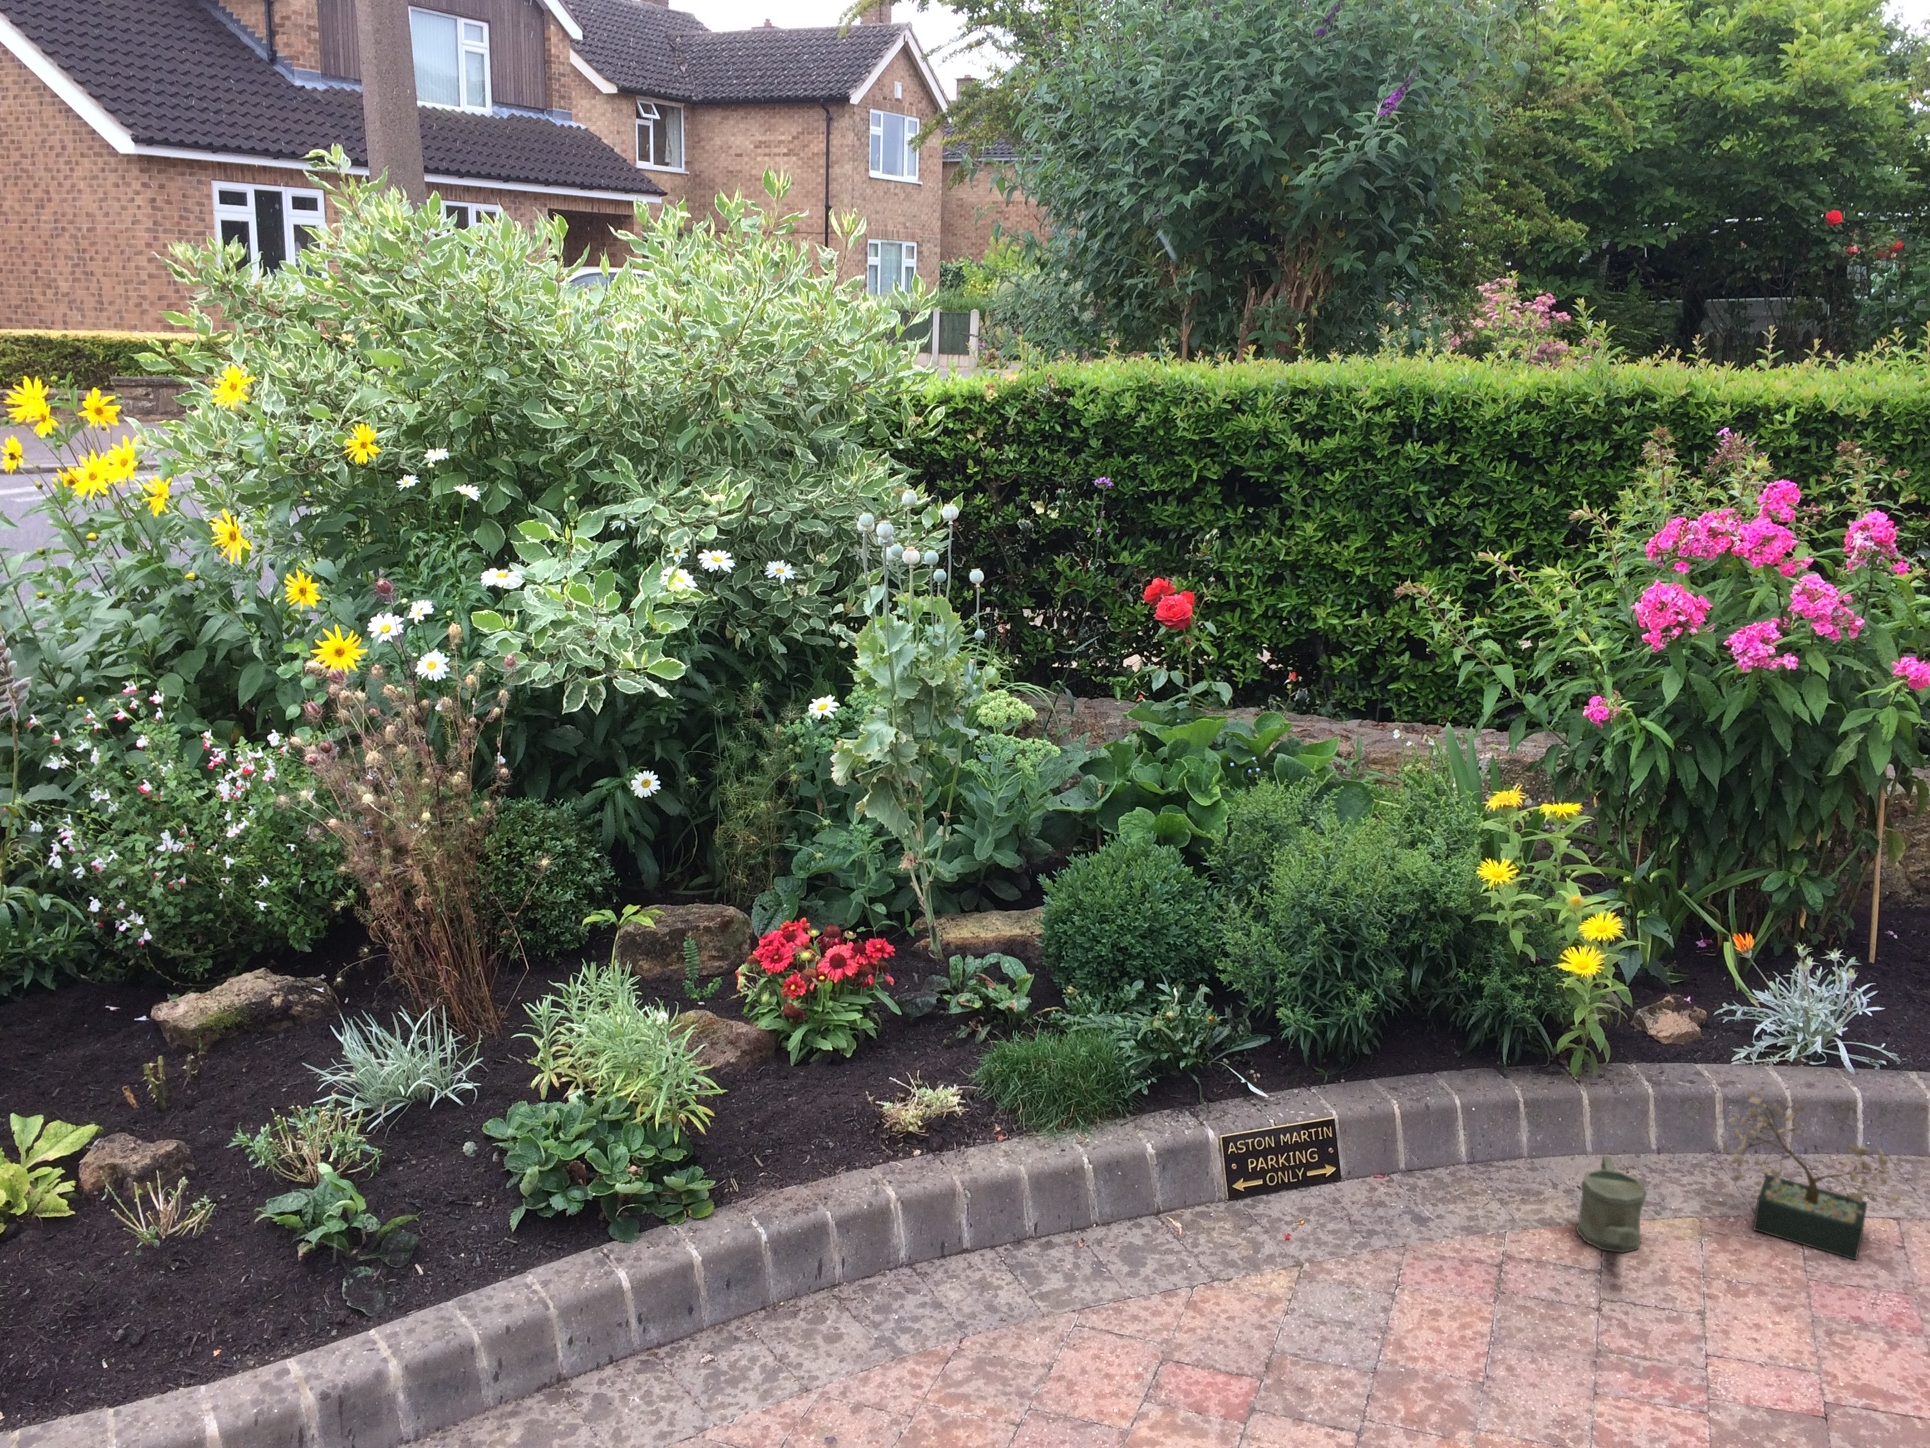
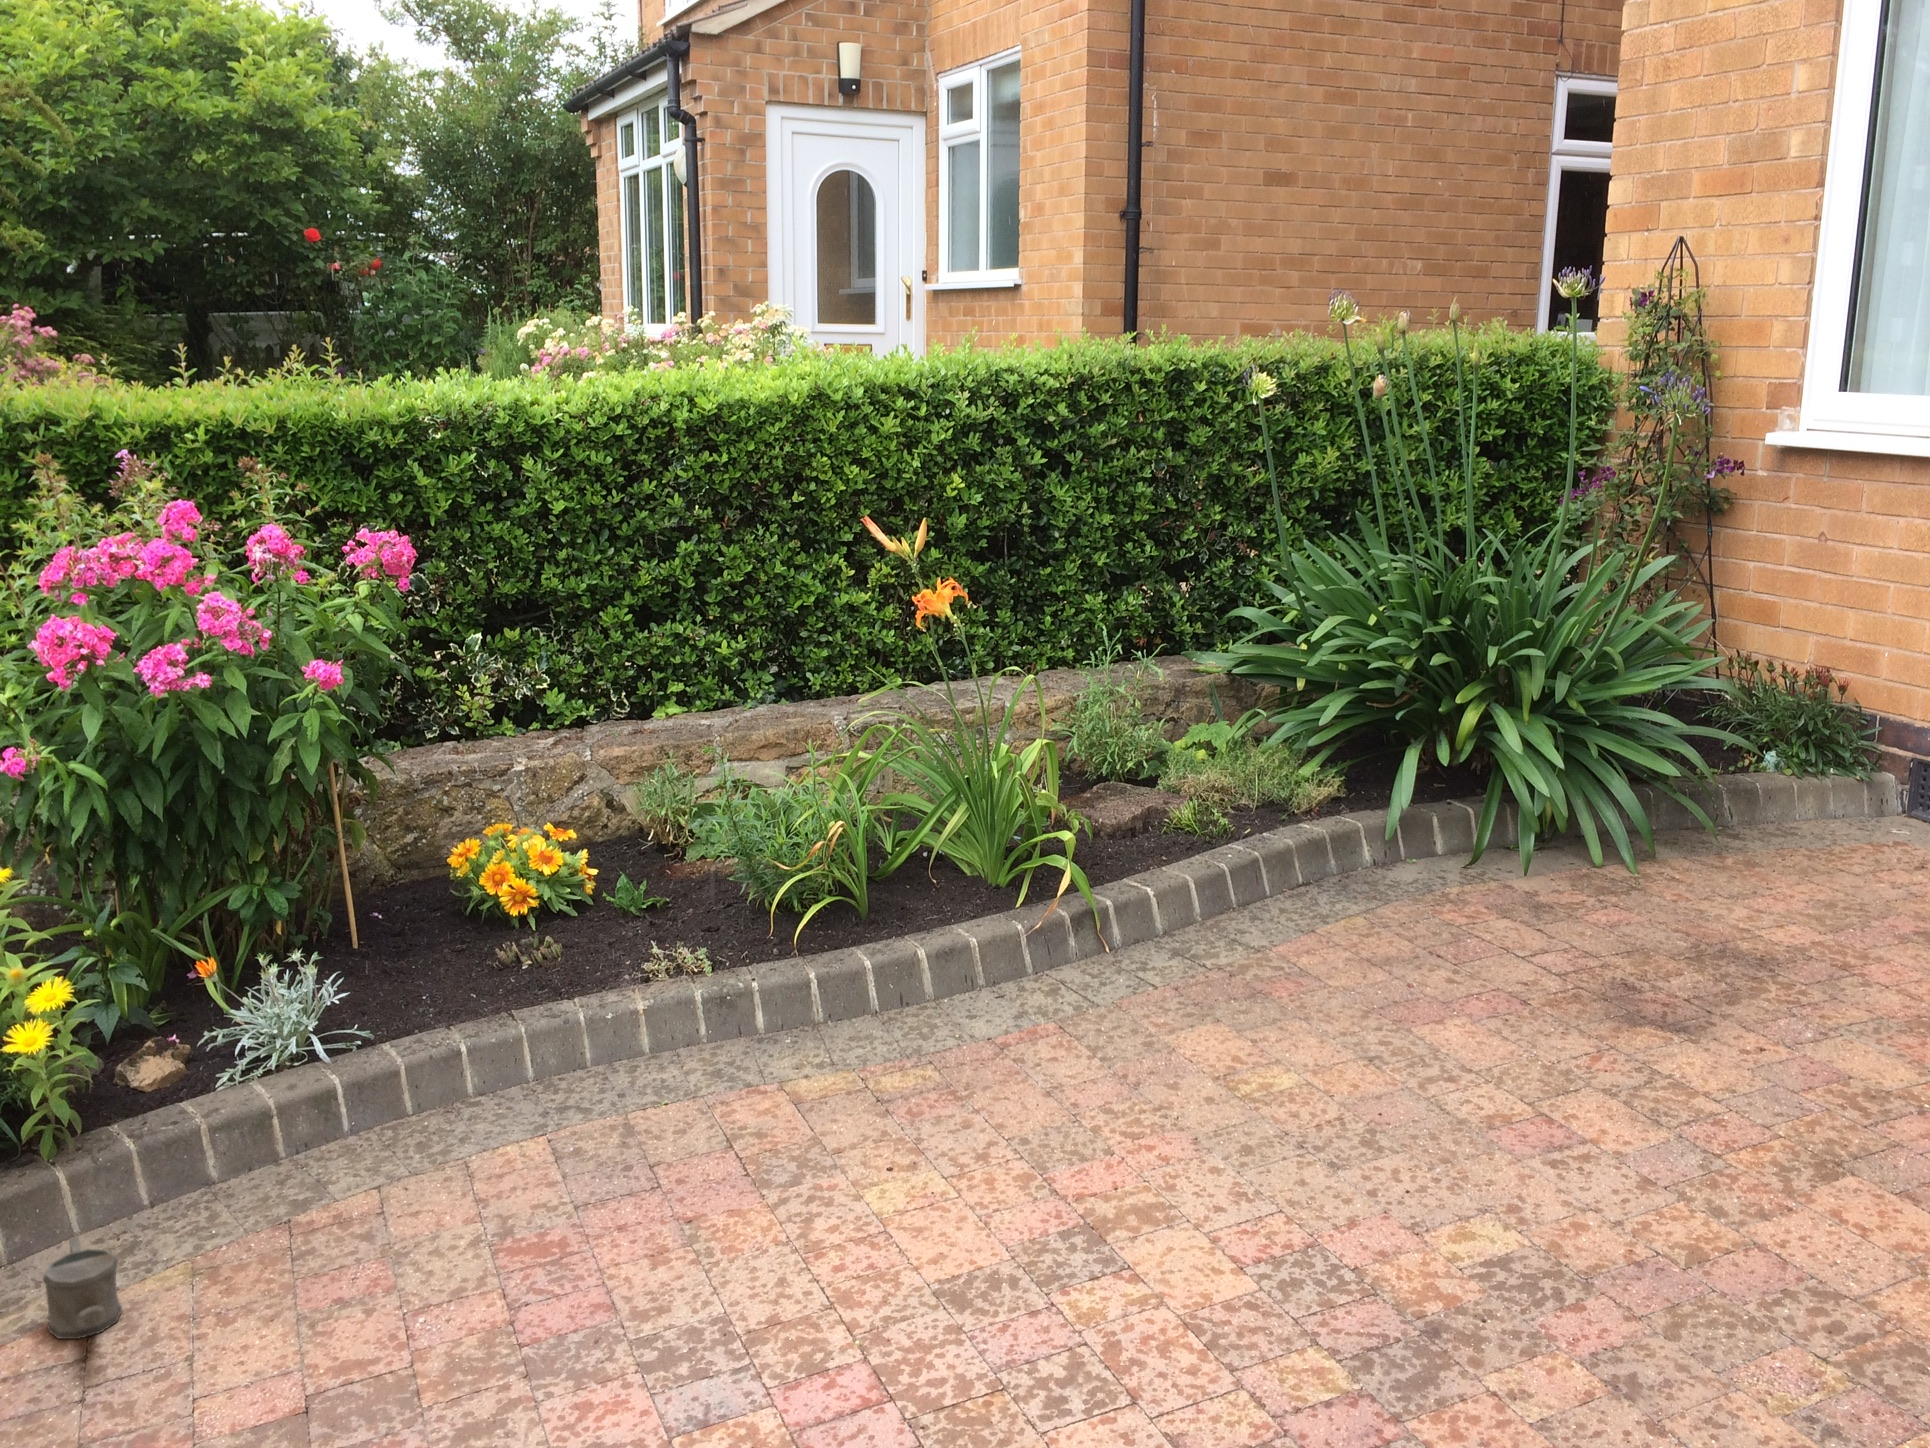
decorative plant: present [1722,1087,1901,1260] -> none [198,1107,366,1251]

